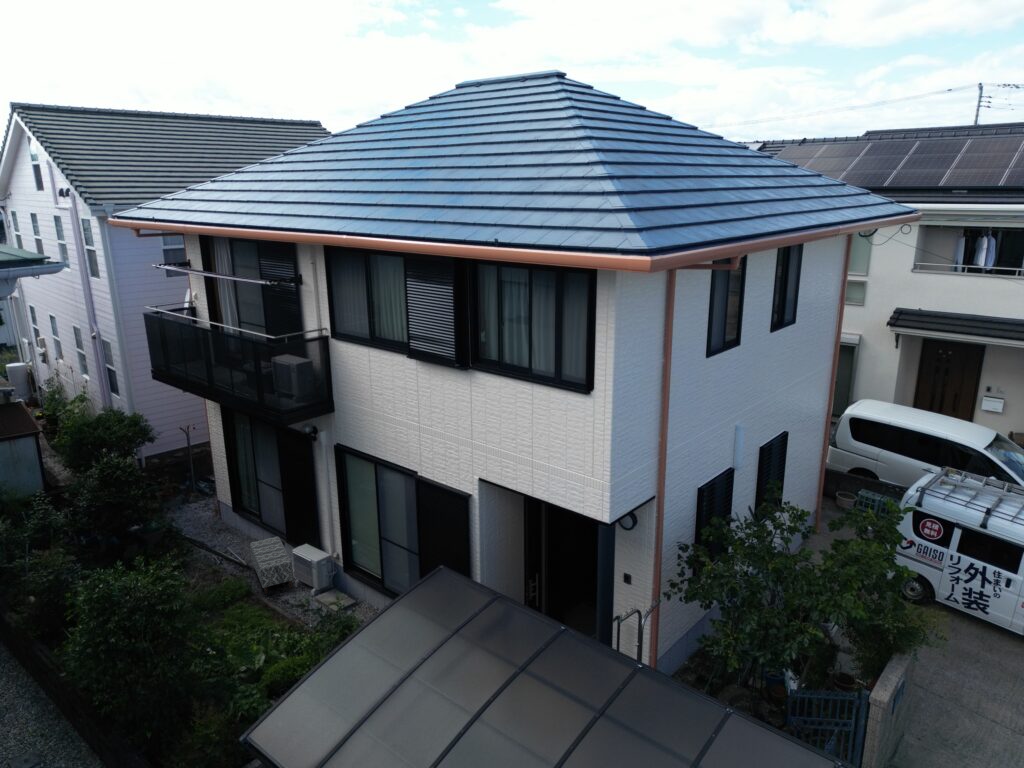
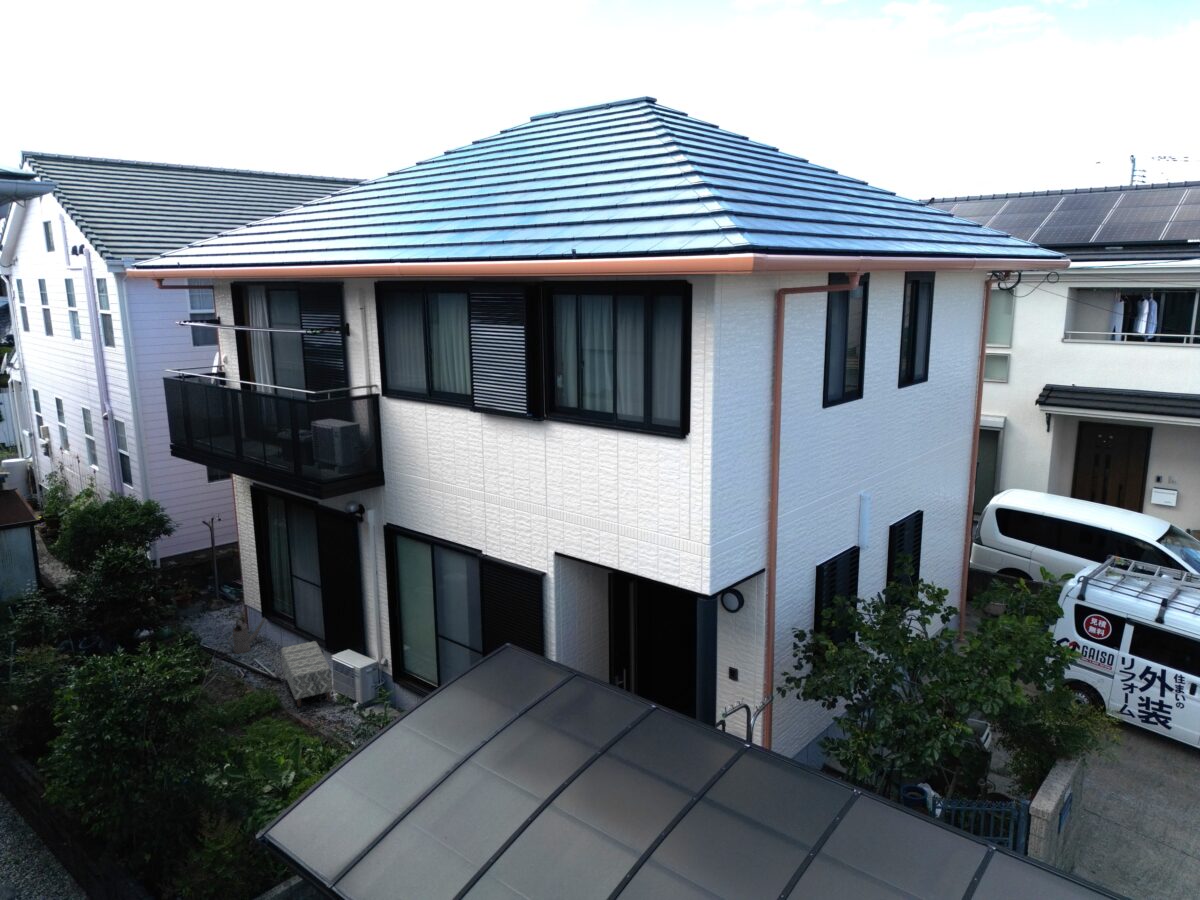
watering can: none [205,513,236,544] -> present [228,618,265,654]

